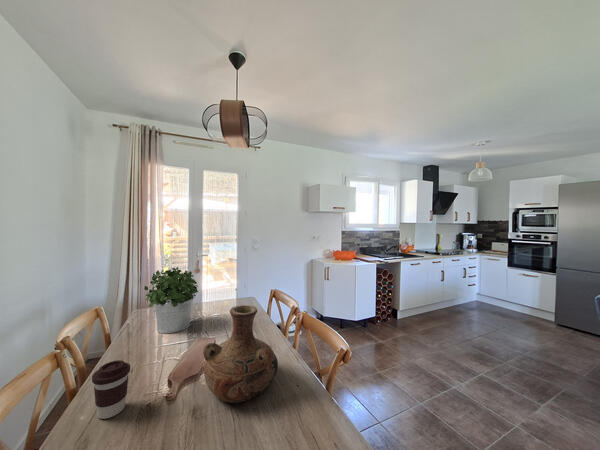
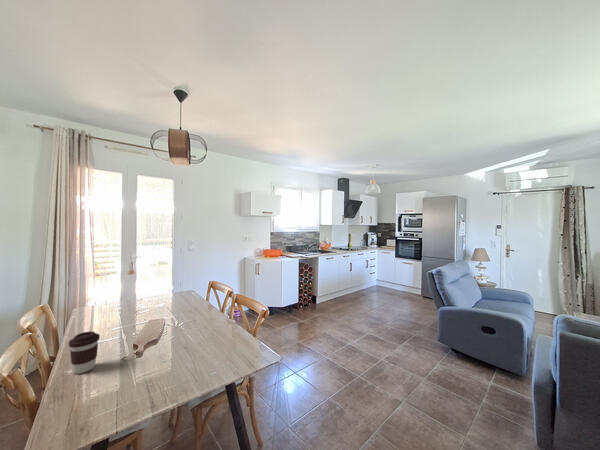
potted plant: present [144,267,198,333] -> none [88,265,143,322]
vase: present [203,305,278,403] -> none [159,286,217,352]

